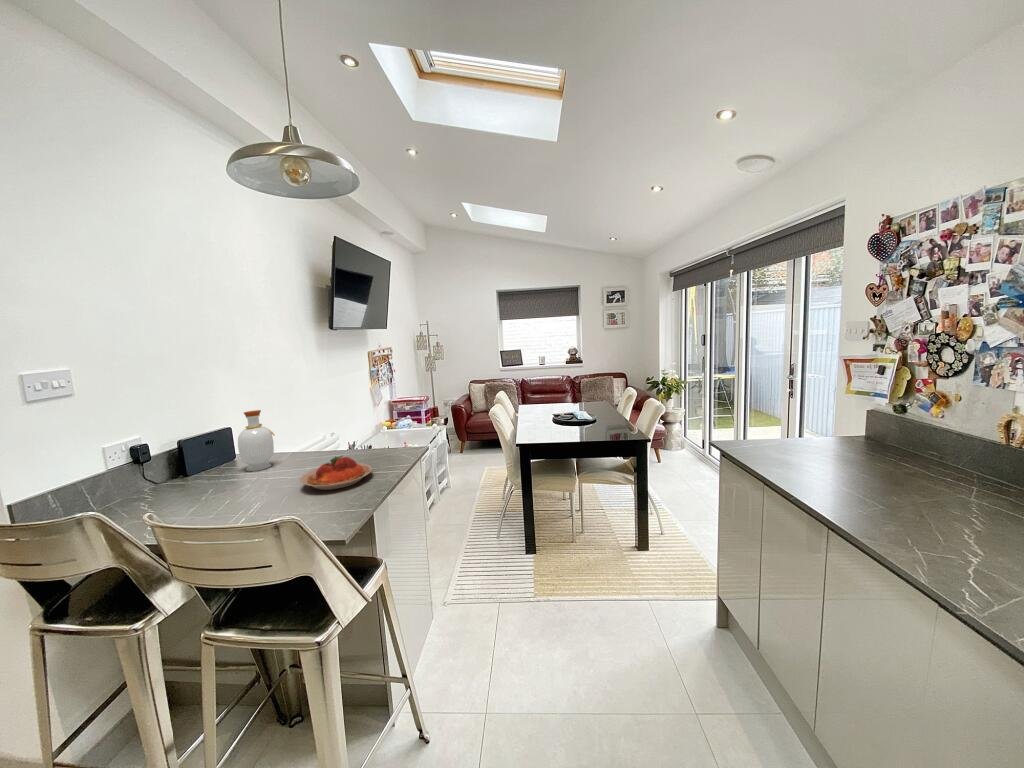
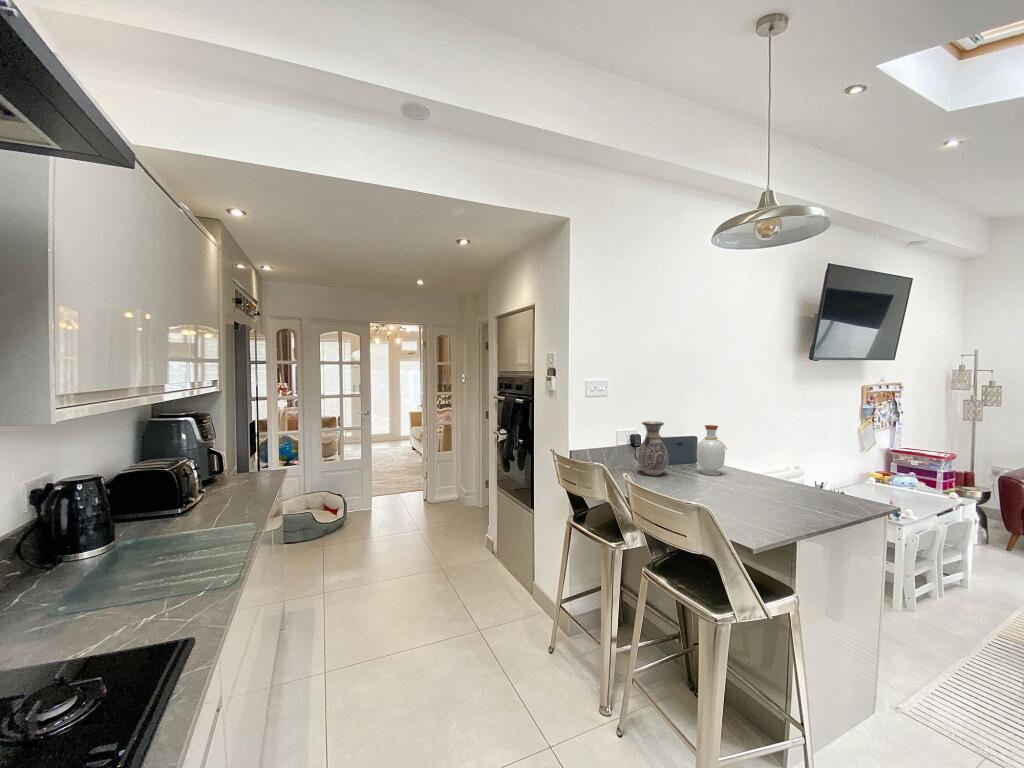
vase: none [148,420,201,497] -> present [637,422,668,475]
plate: present [300,456,372,490] -> none [735,480,811,511]

